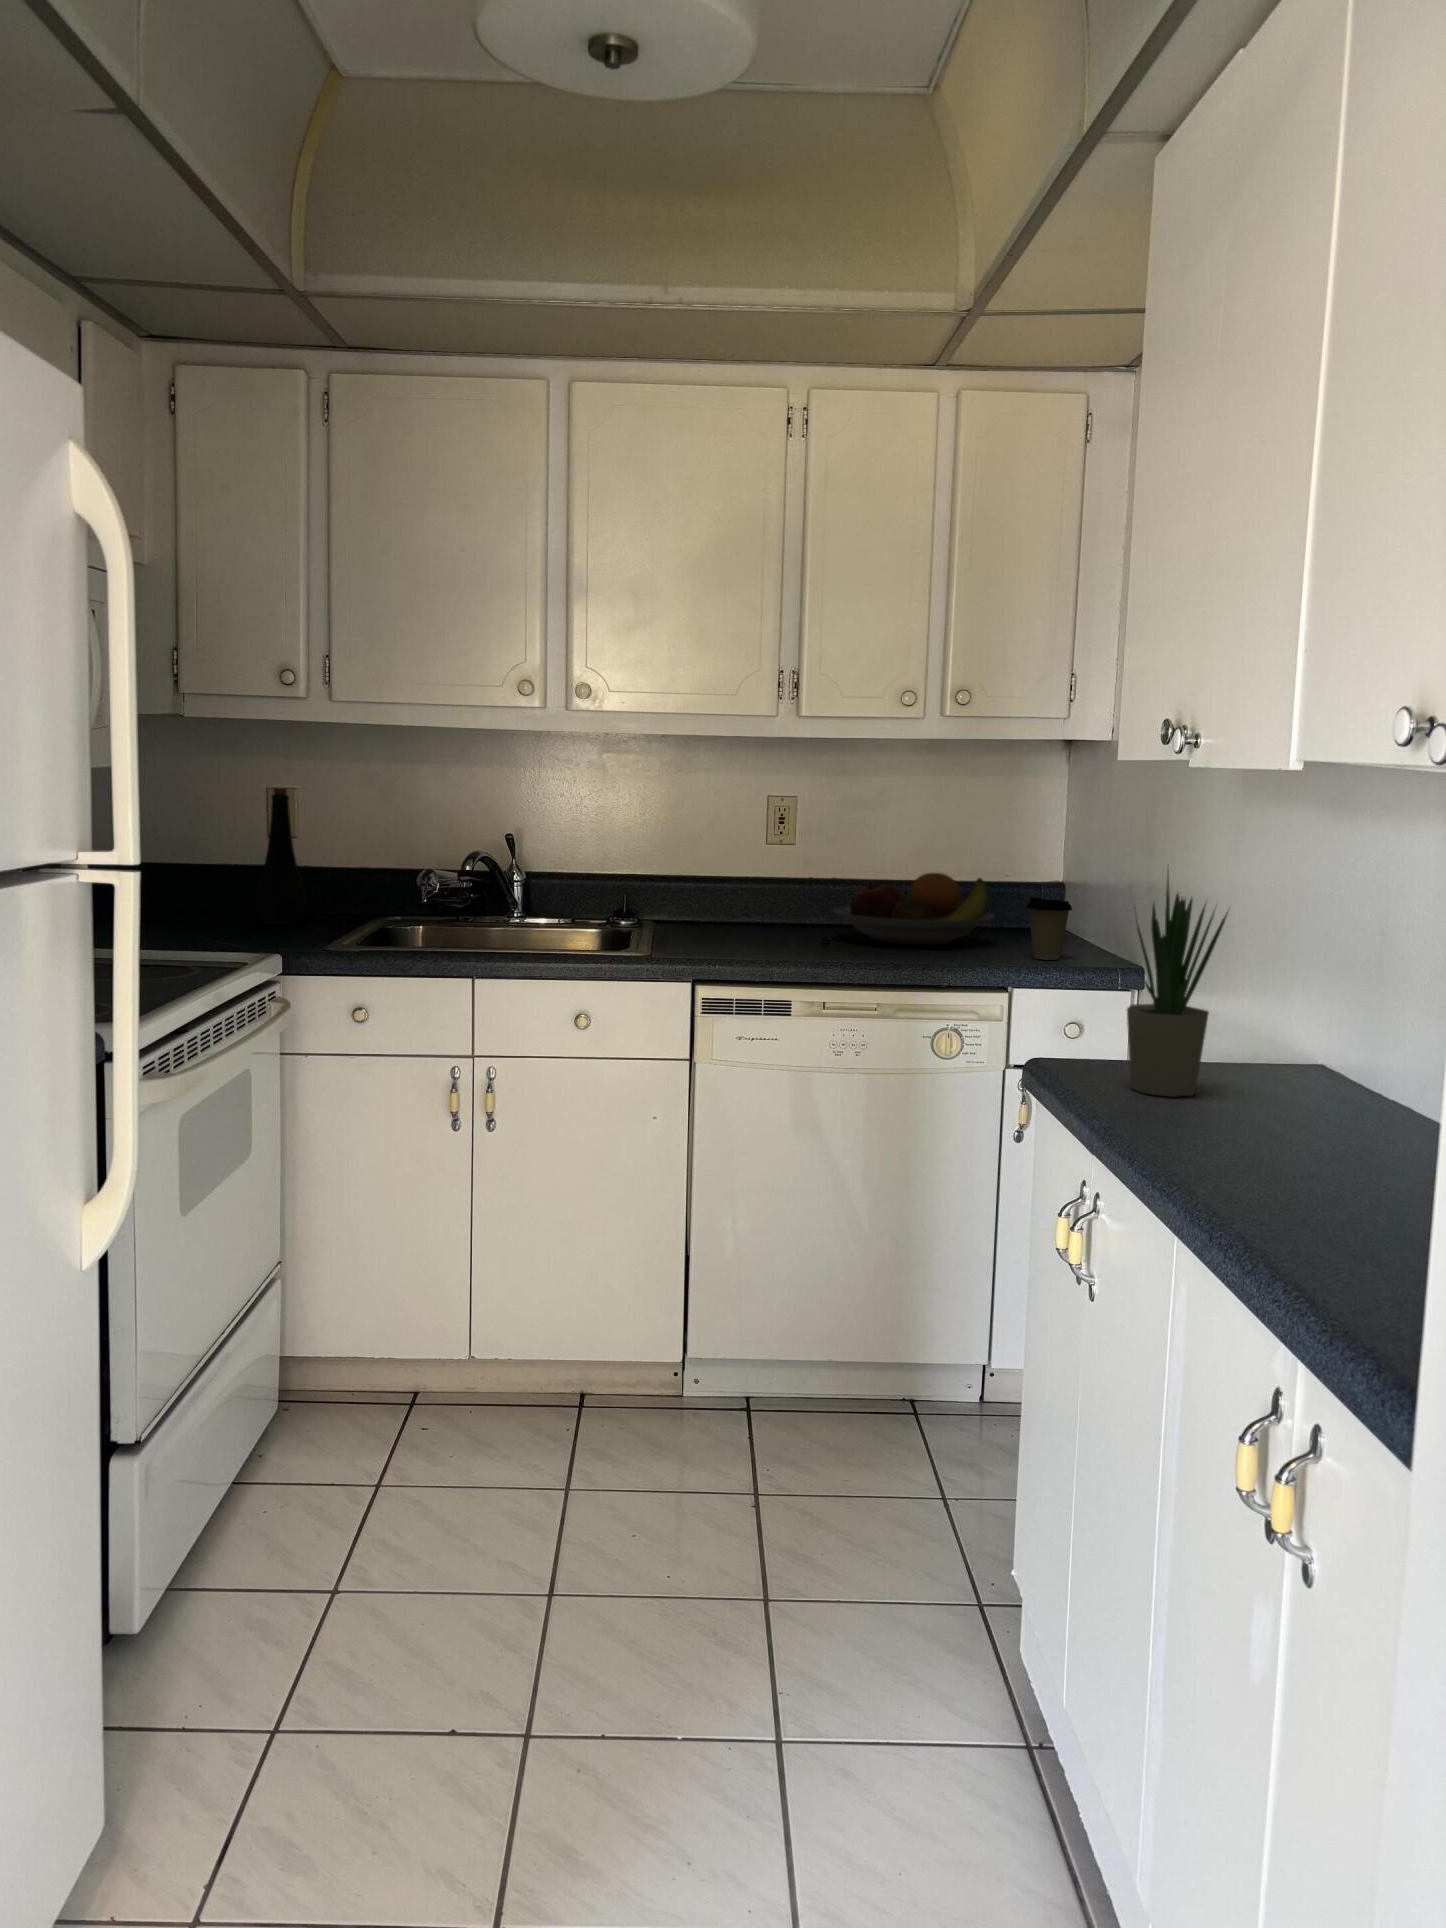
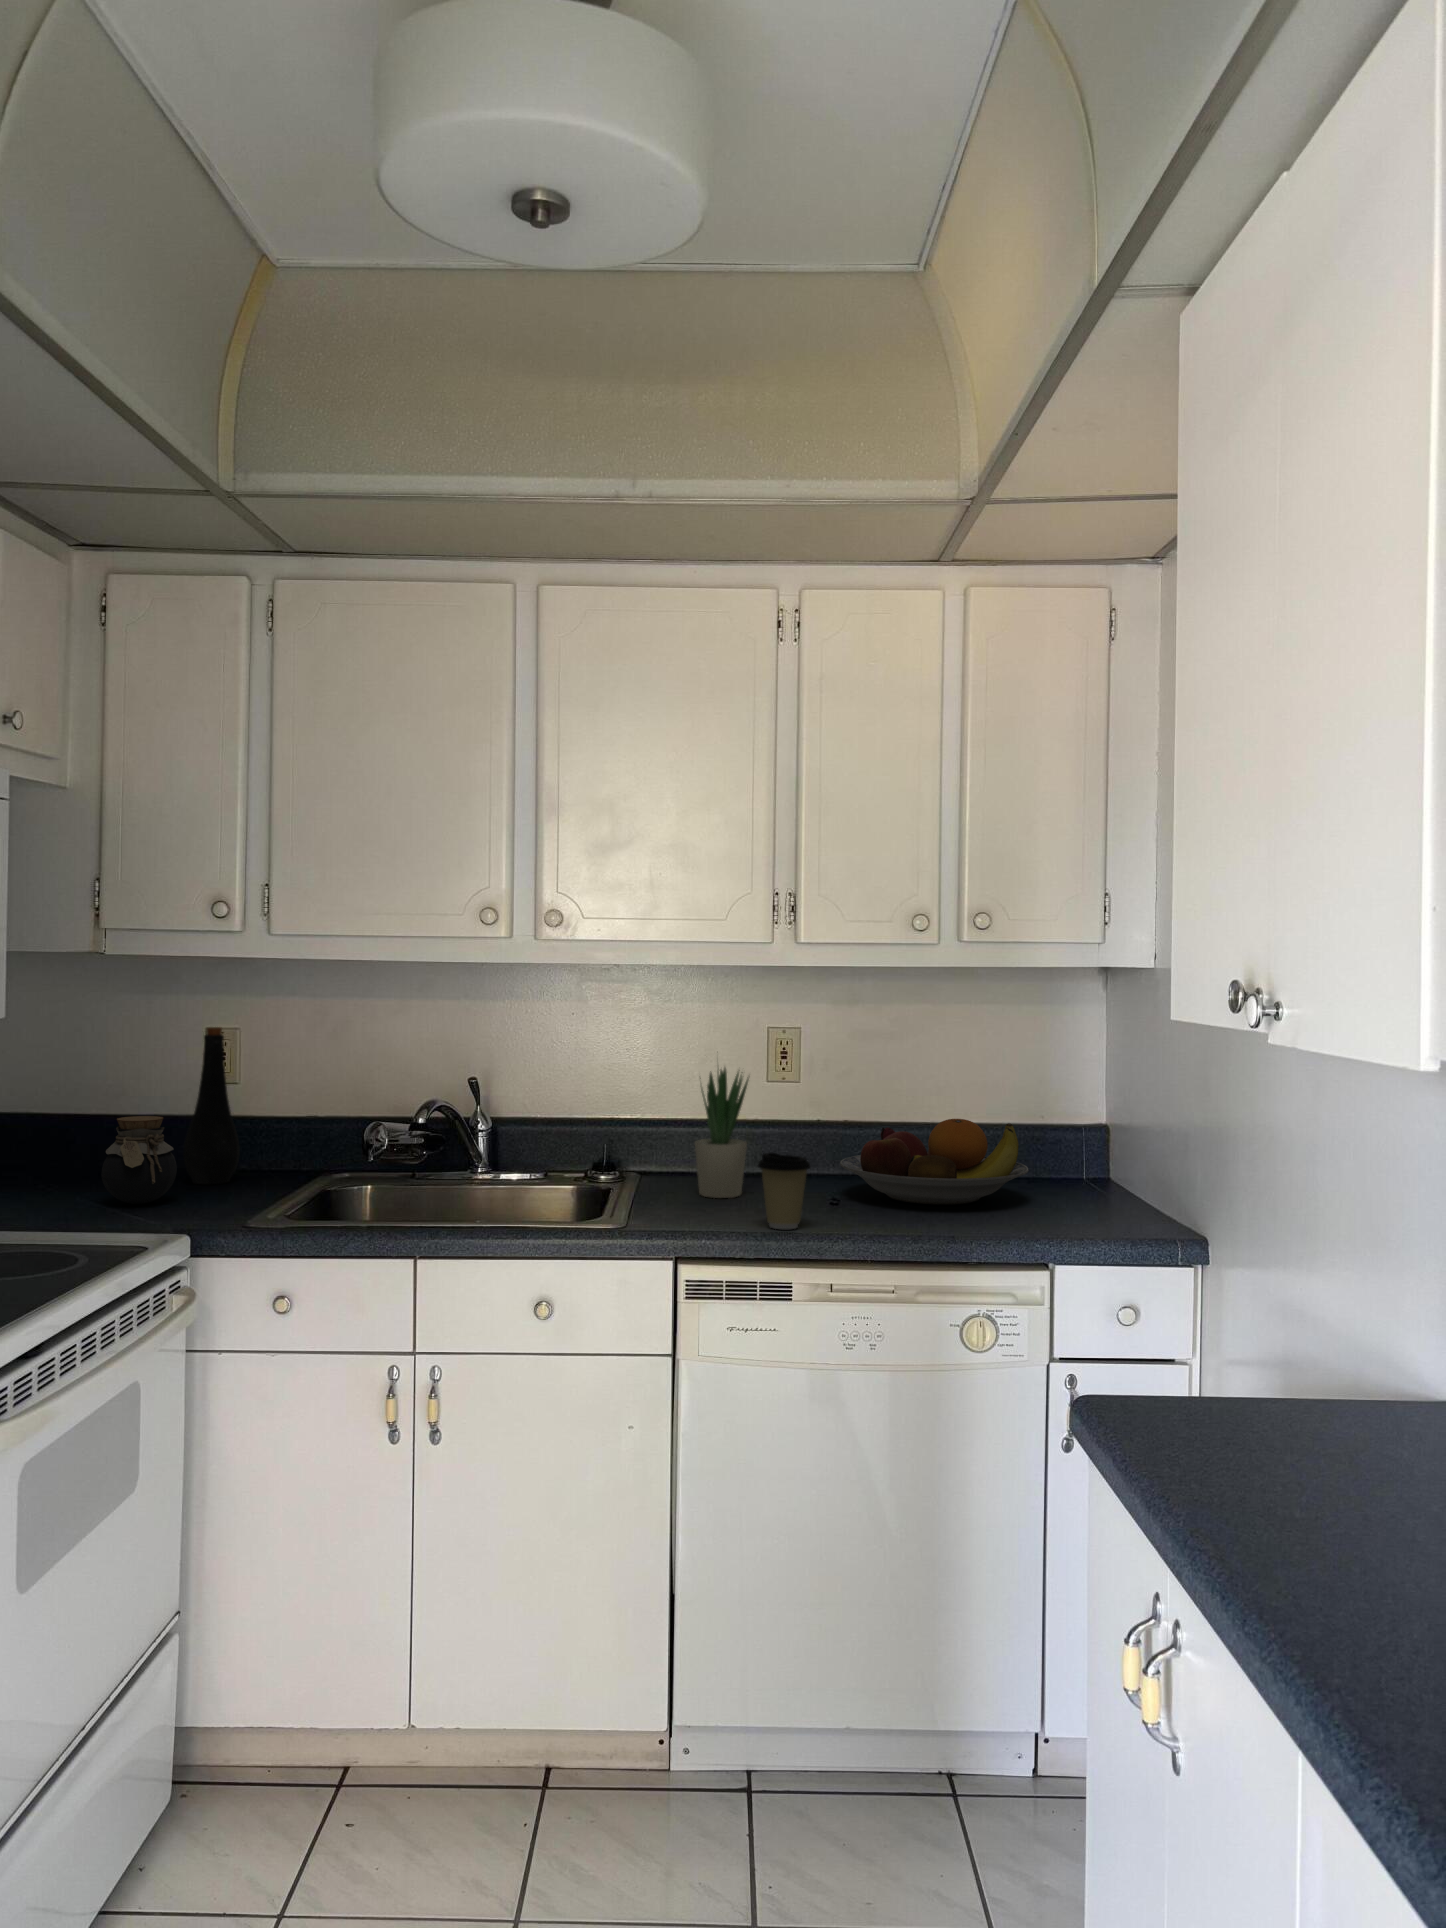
jar: none [193,861,257,936] -> present [101,1116,177,1204]
potted plant: present [1127,874,1227,1097] -> present [695,1068,749,1198]
coffee cup: present [1026,897,1072,960] -> present [758,1153,810,1229]

